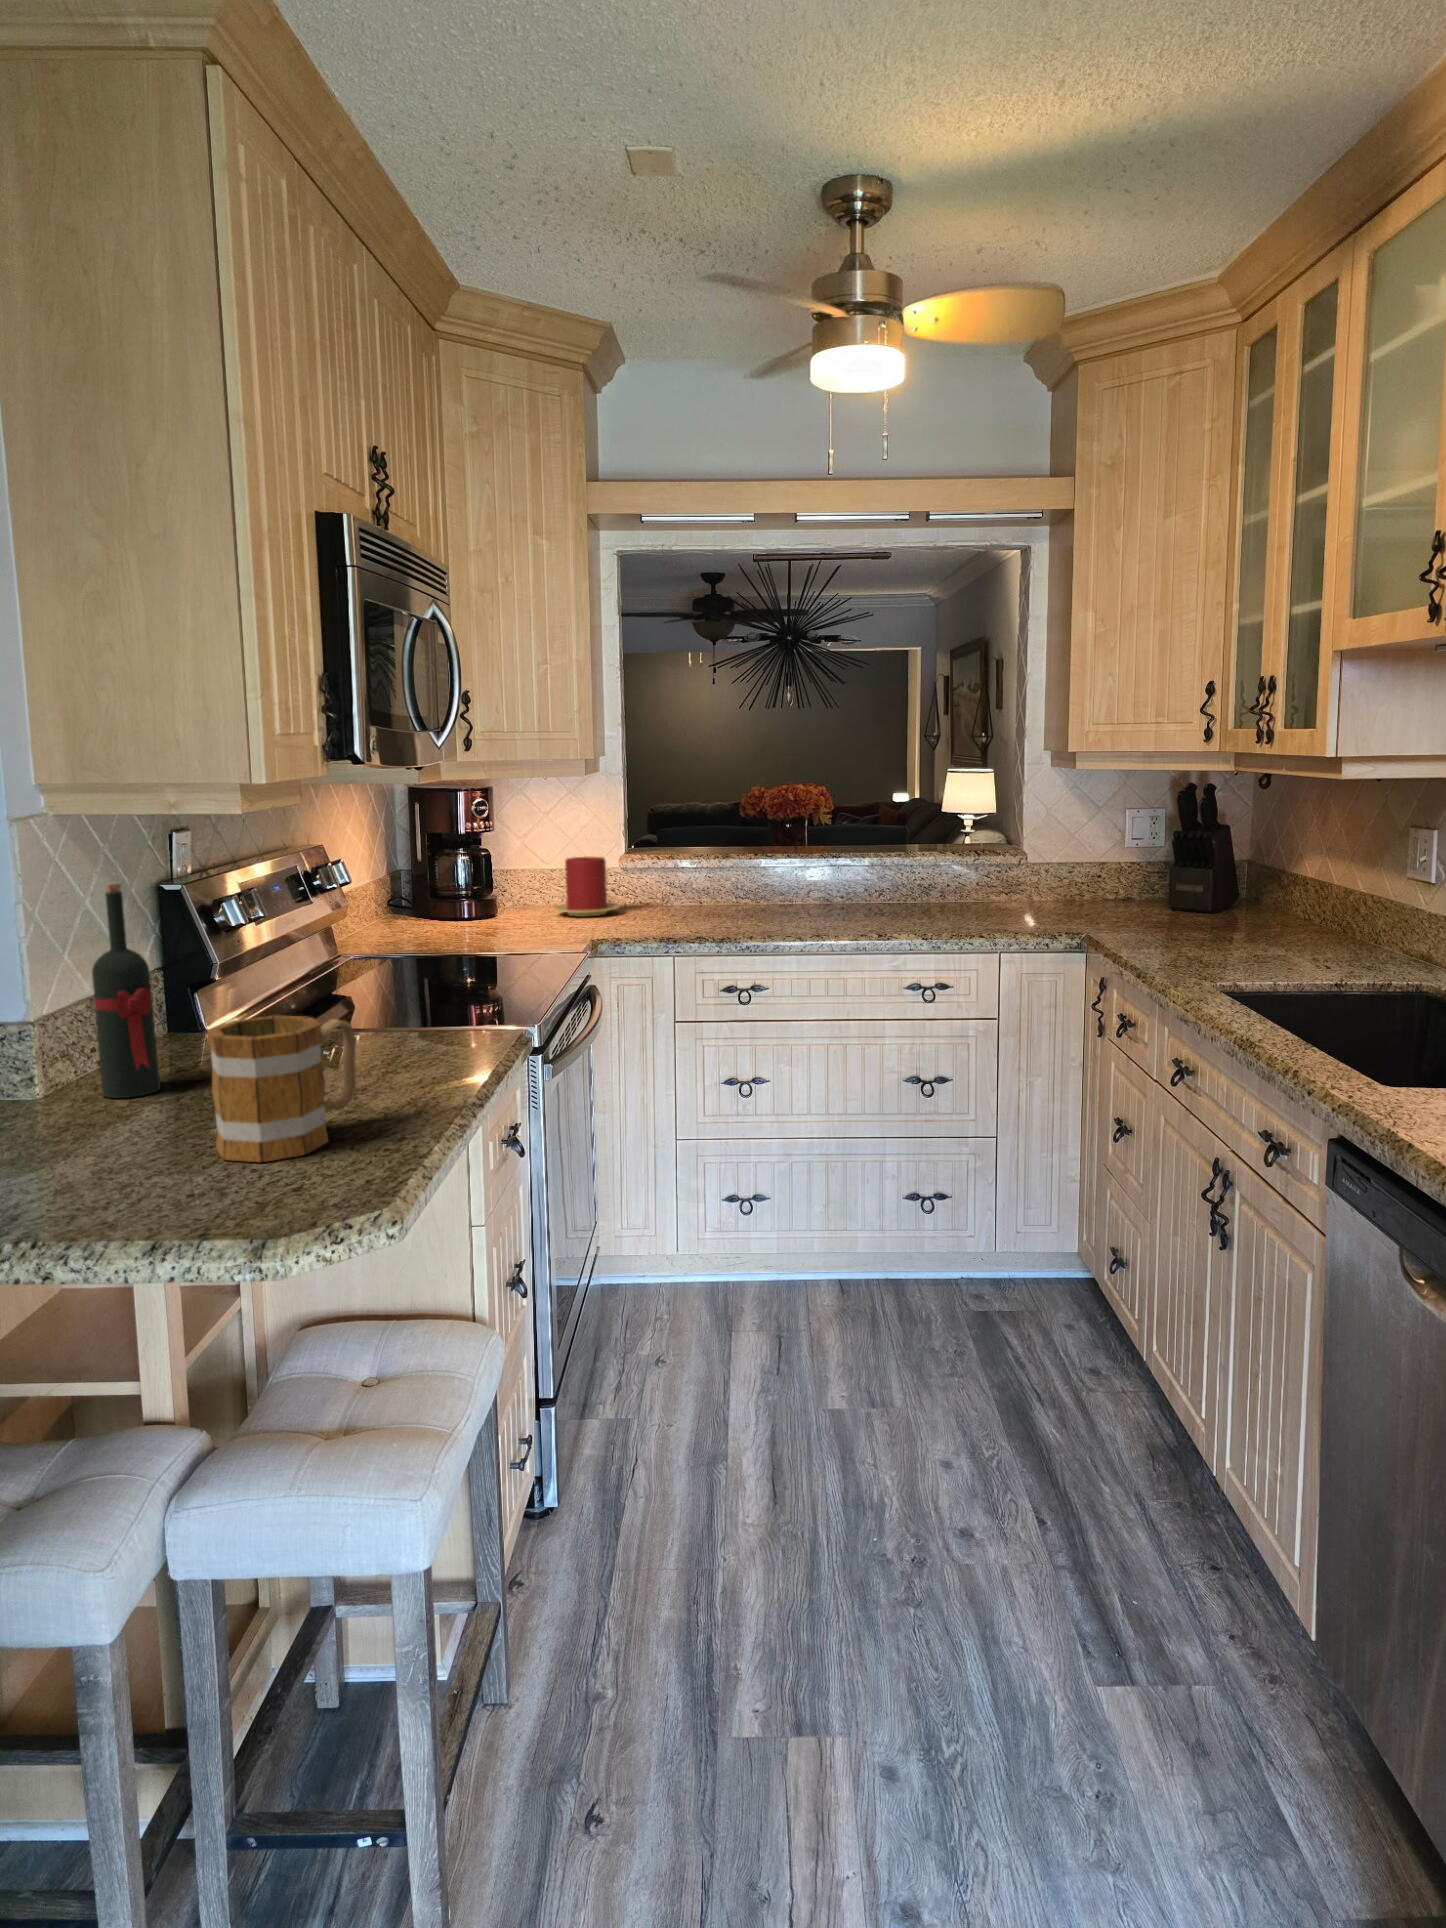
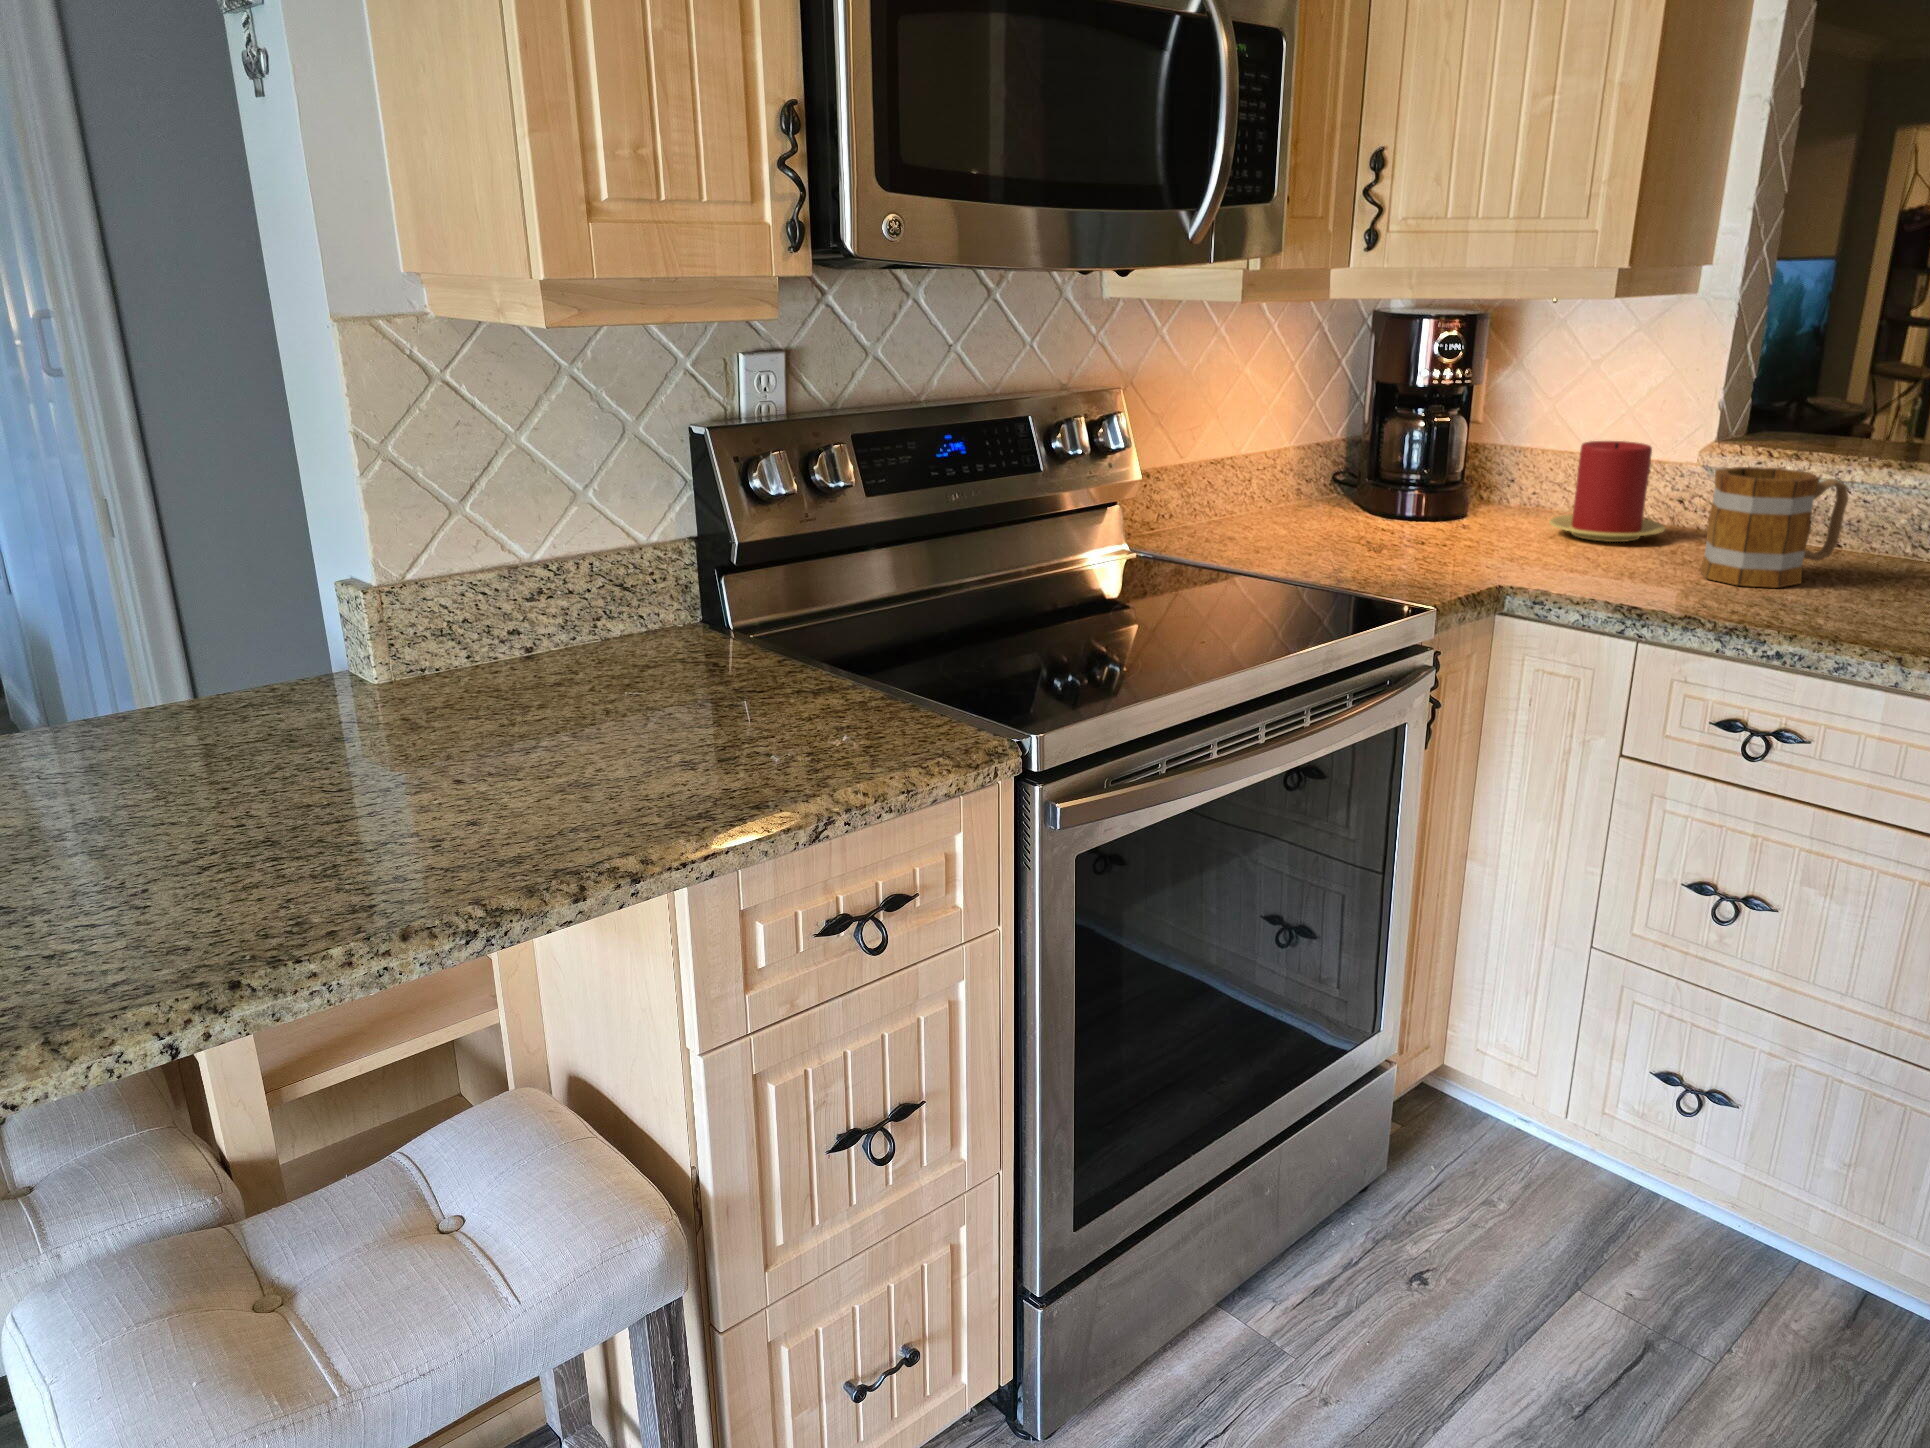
wine bottle: present [92,883,161,1098] -> none [393,421,495,715]
mug: present [207,1015,356,1162] -> present [1700,467,1848,588]

